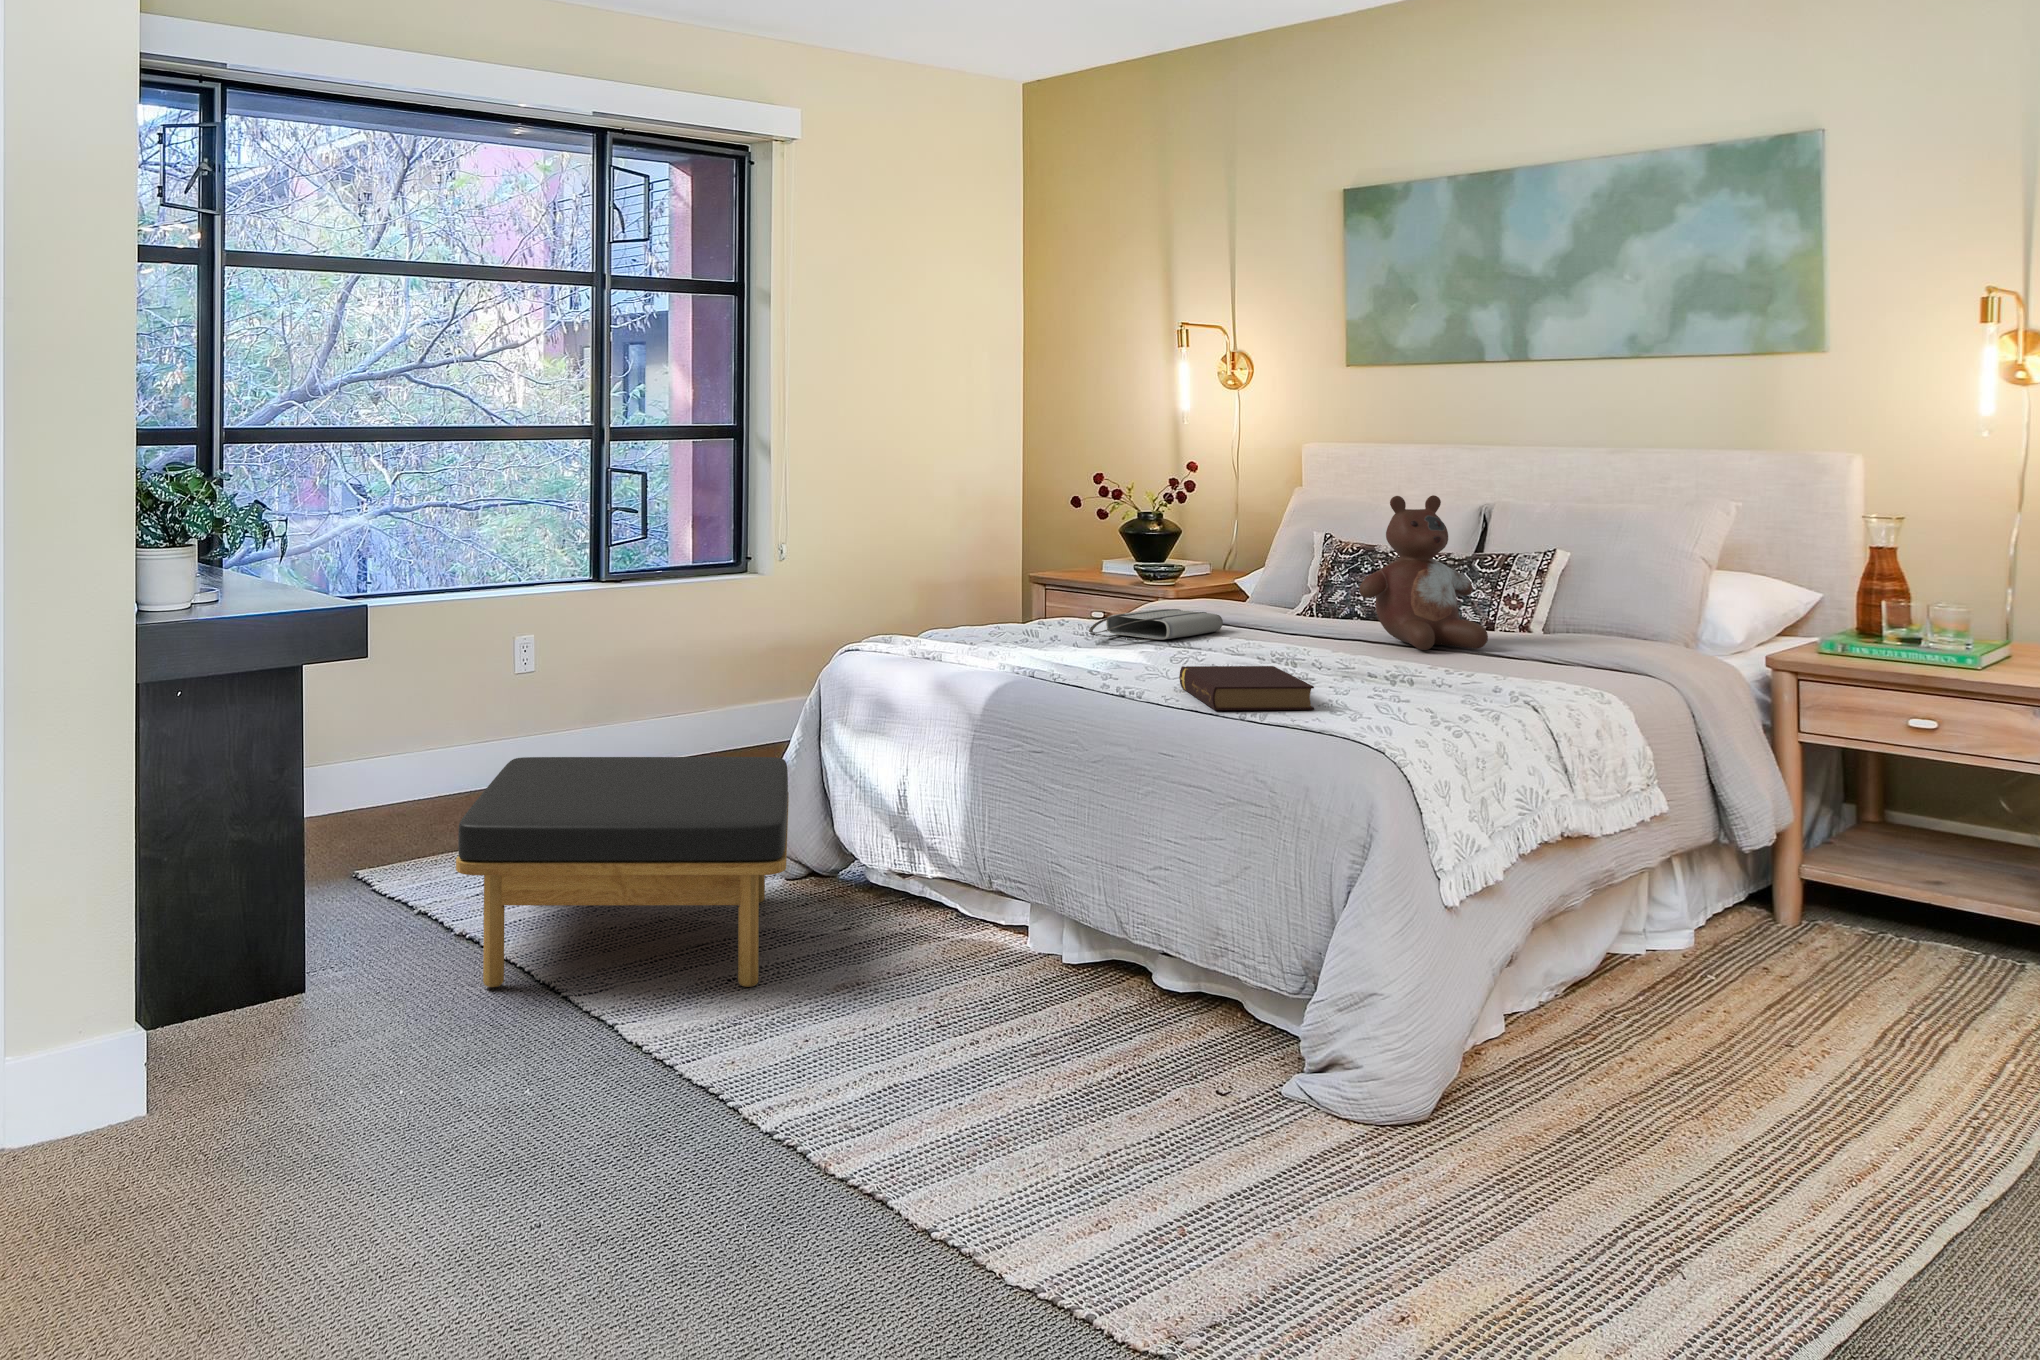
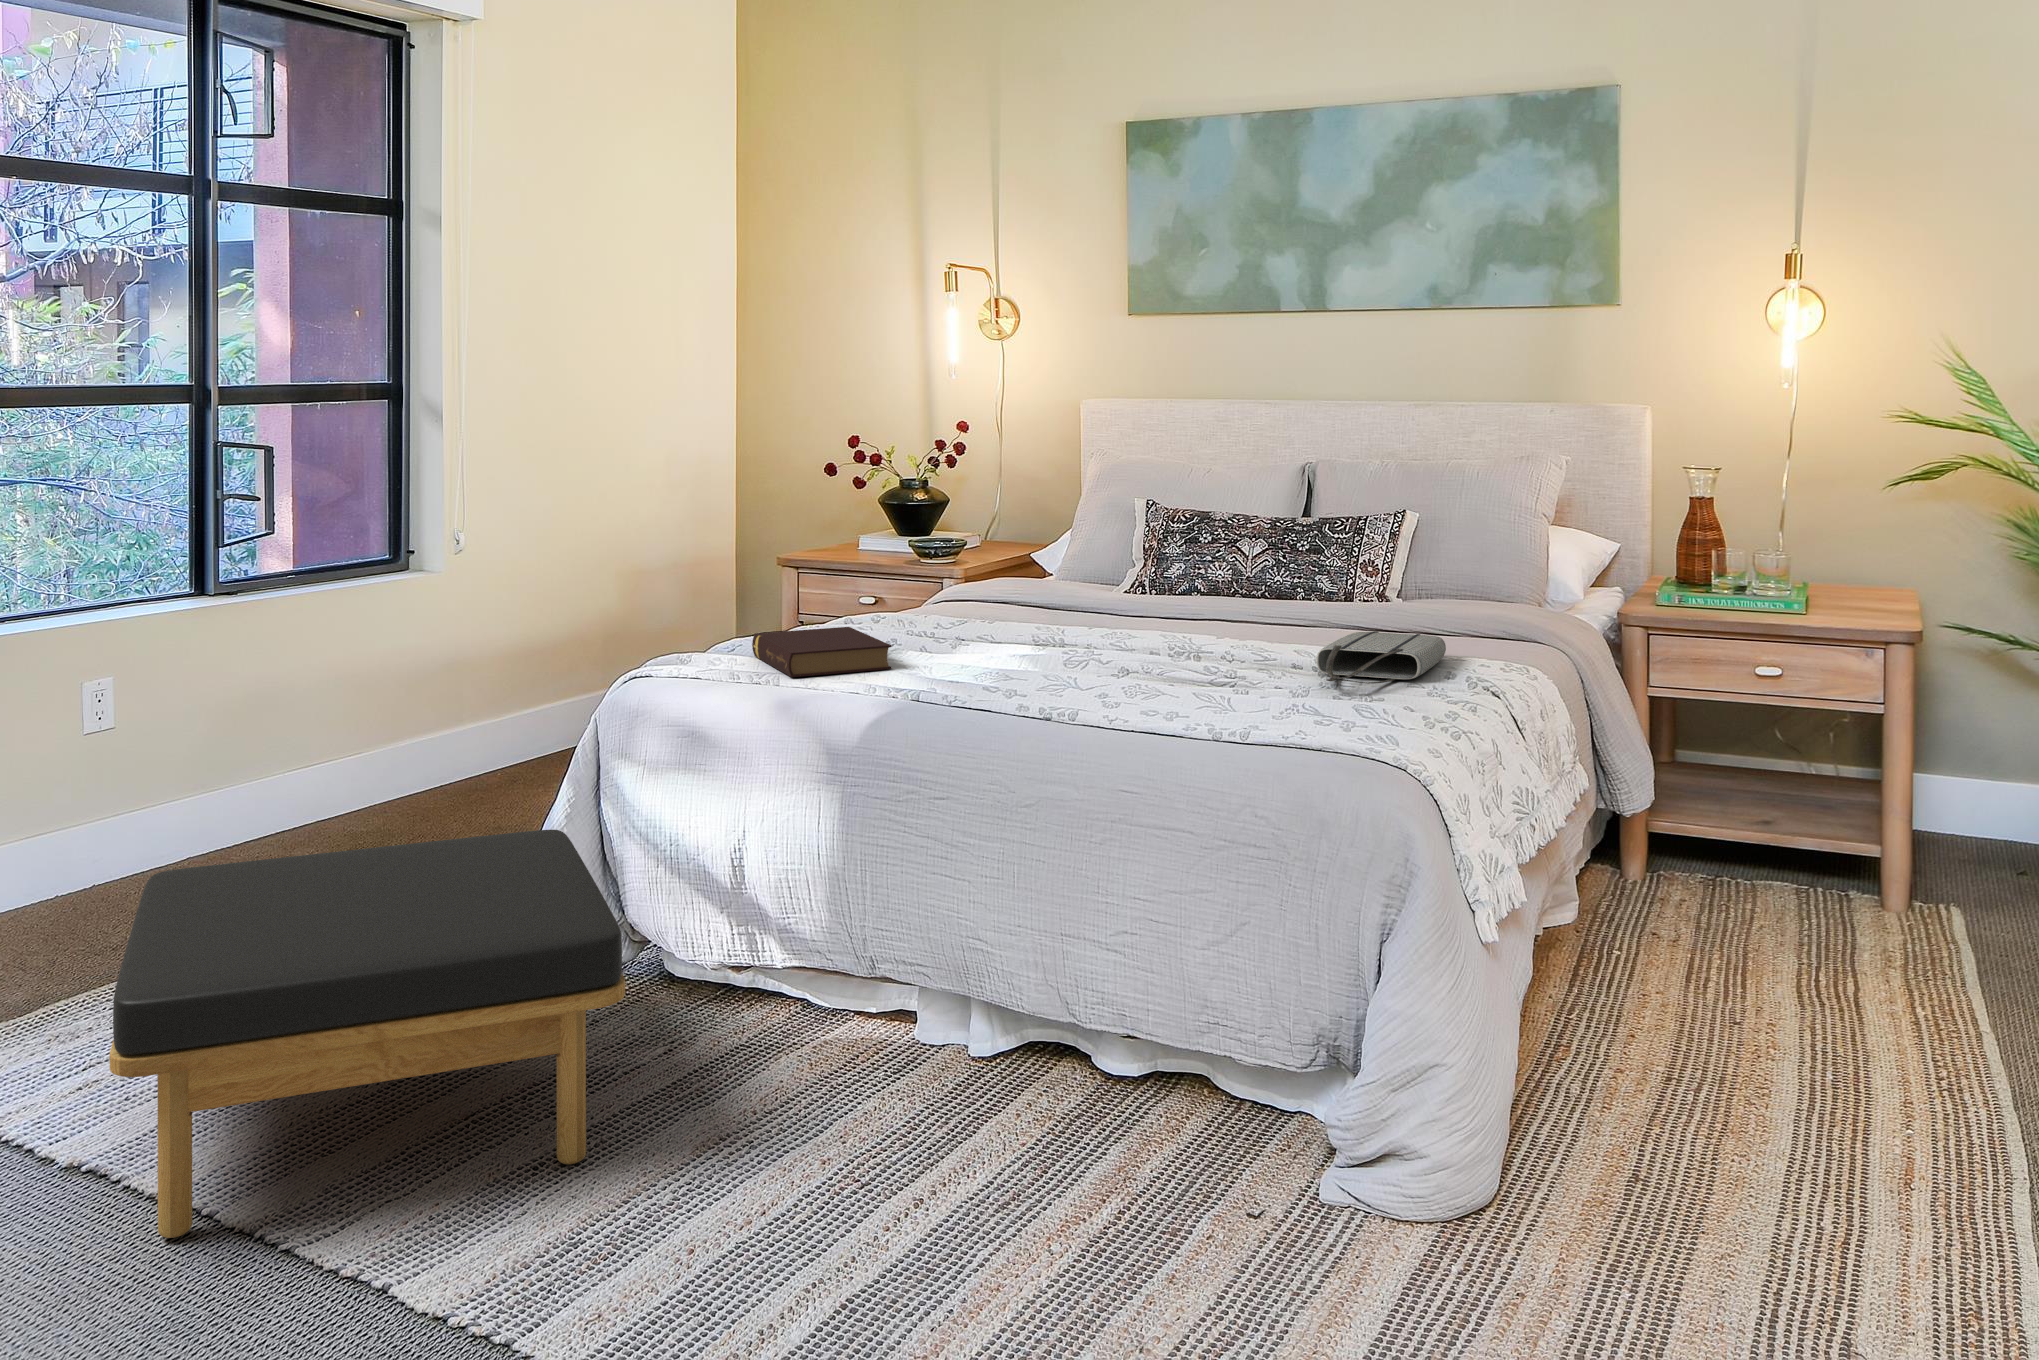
stuffed bear: present [1359,495,1488,650] -> none [1228,456,1364,630]
tote bag: present [1089,609,1223,640] -> present [1317,631,1446,683]
book: present [1179,666,1314,710] -> present [752,627,891,677]

